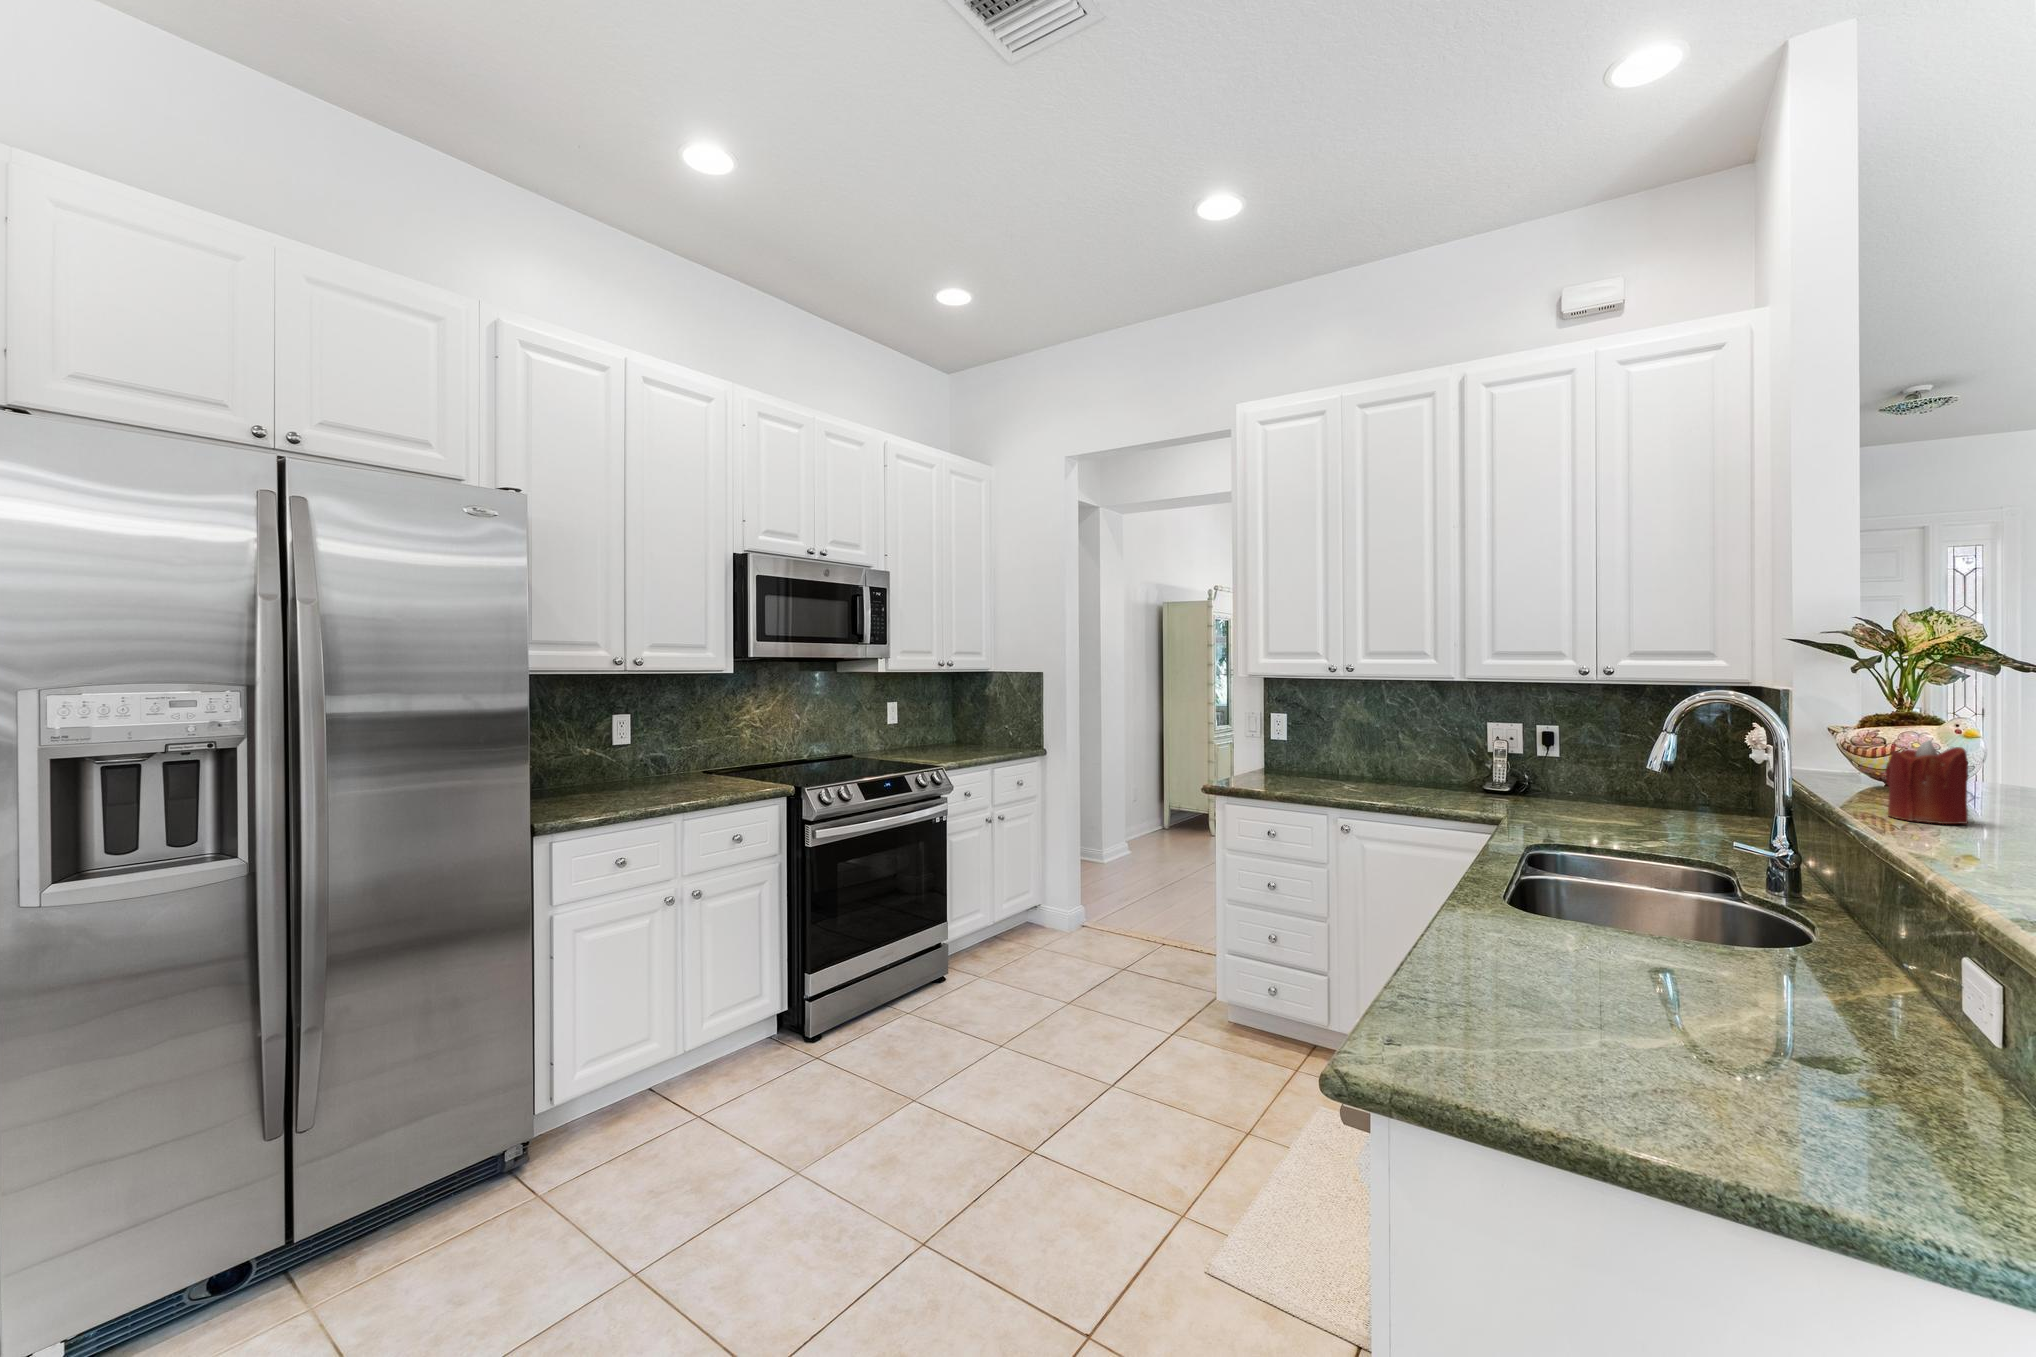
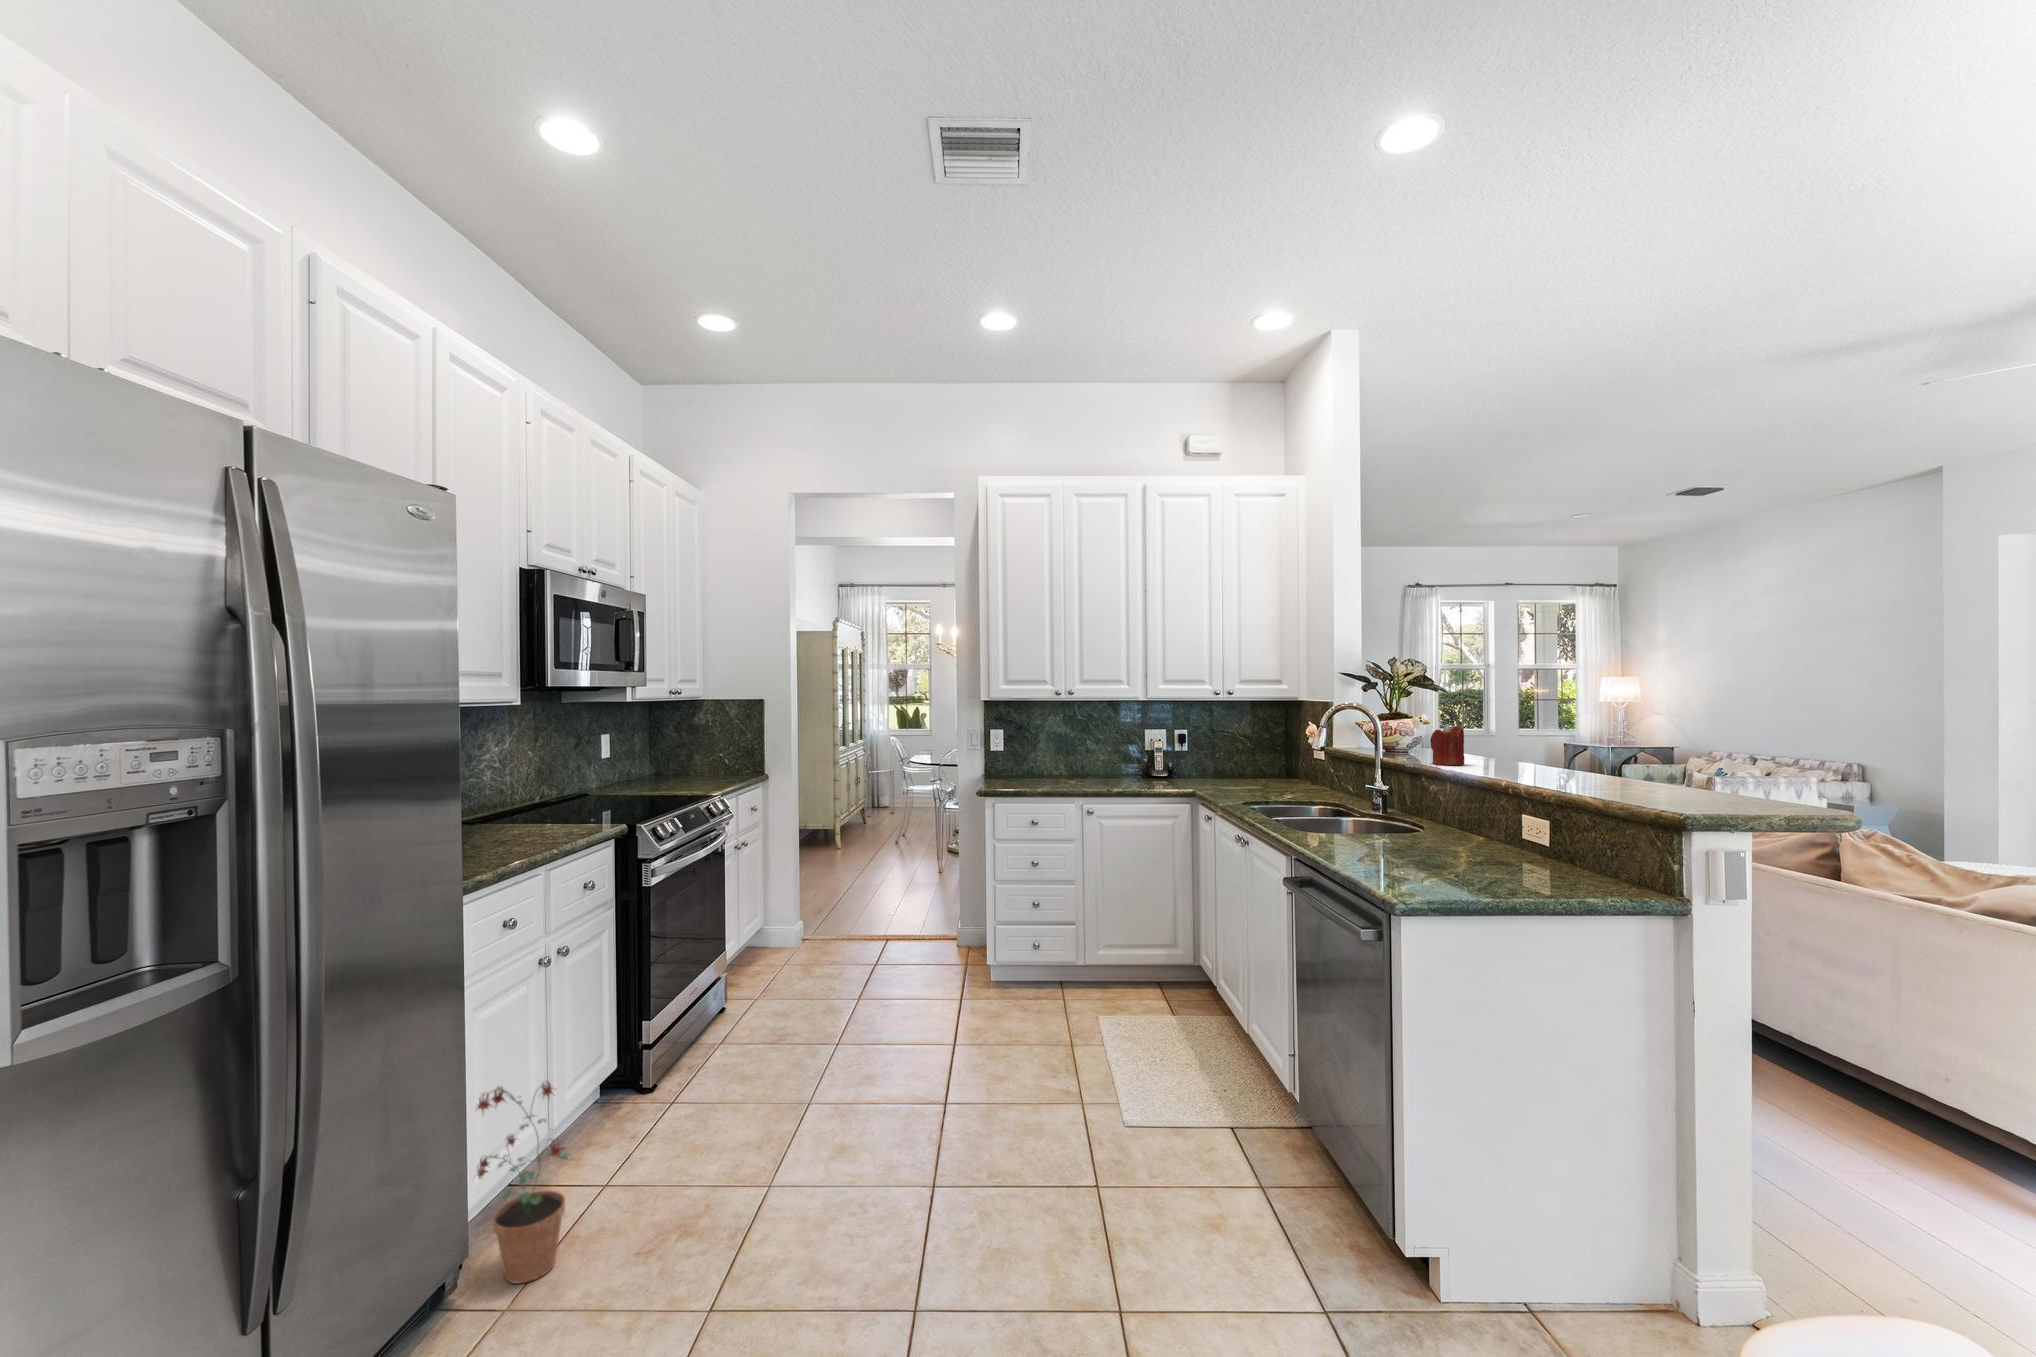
potted plant: none [532,1000,632,1175] -> present [476,1082,573,1284]

